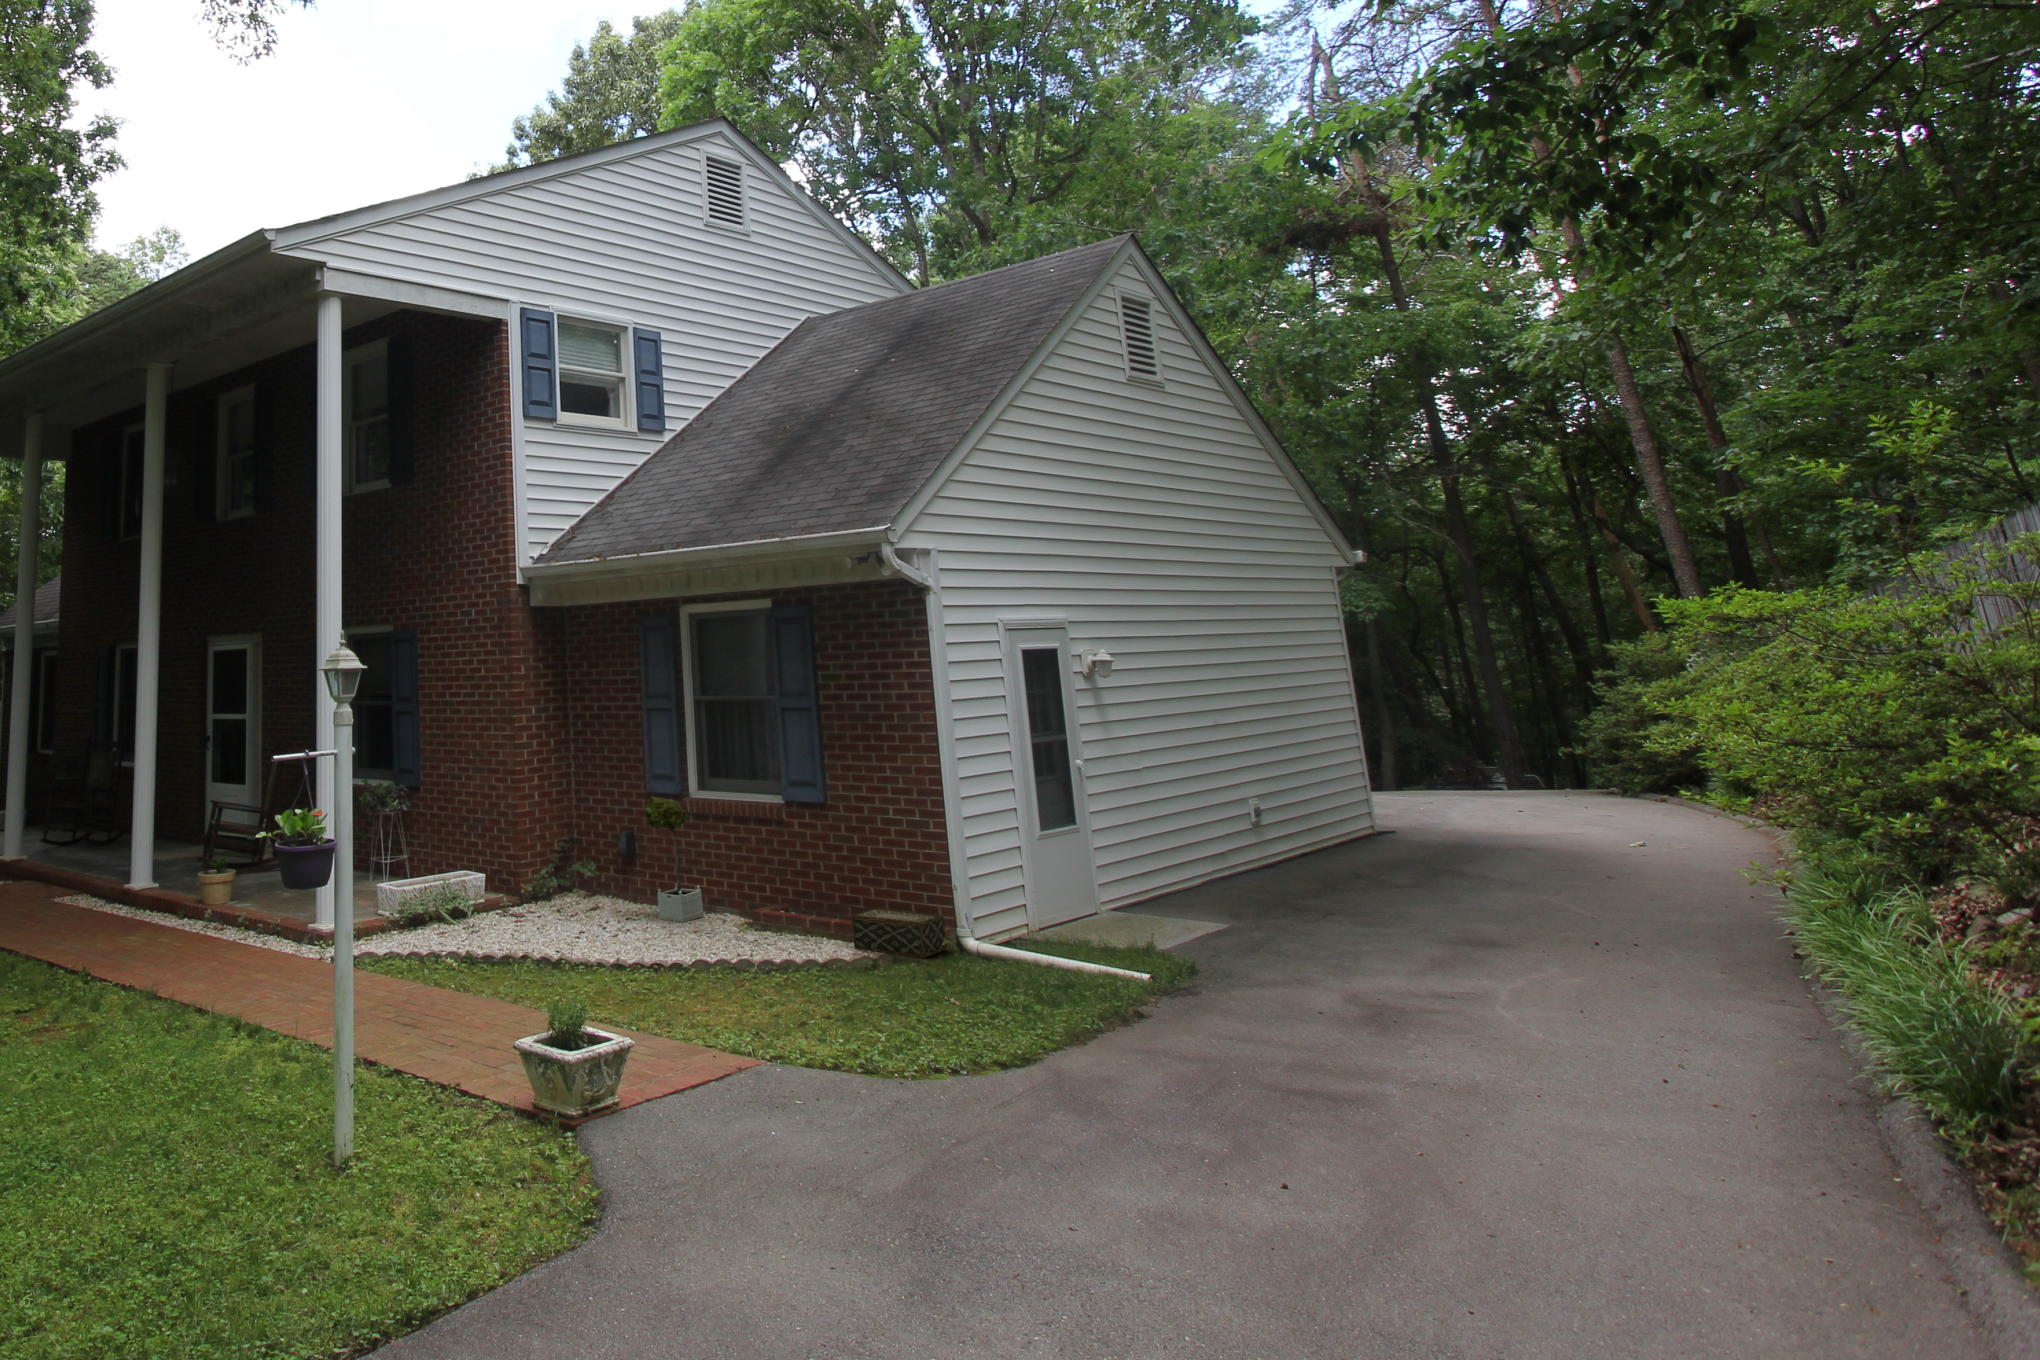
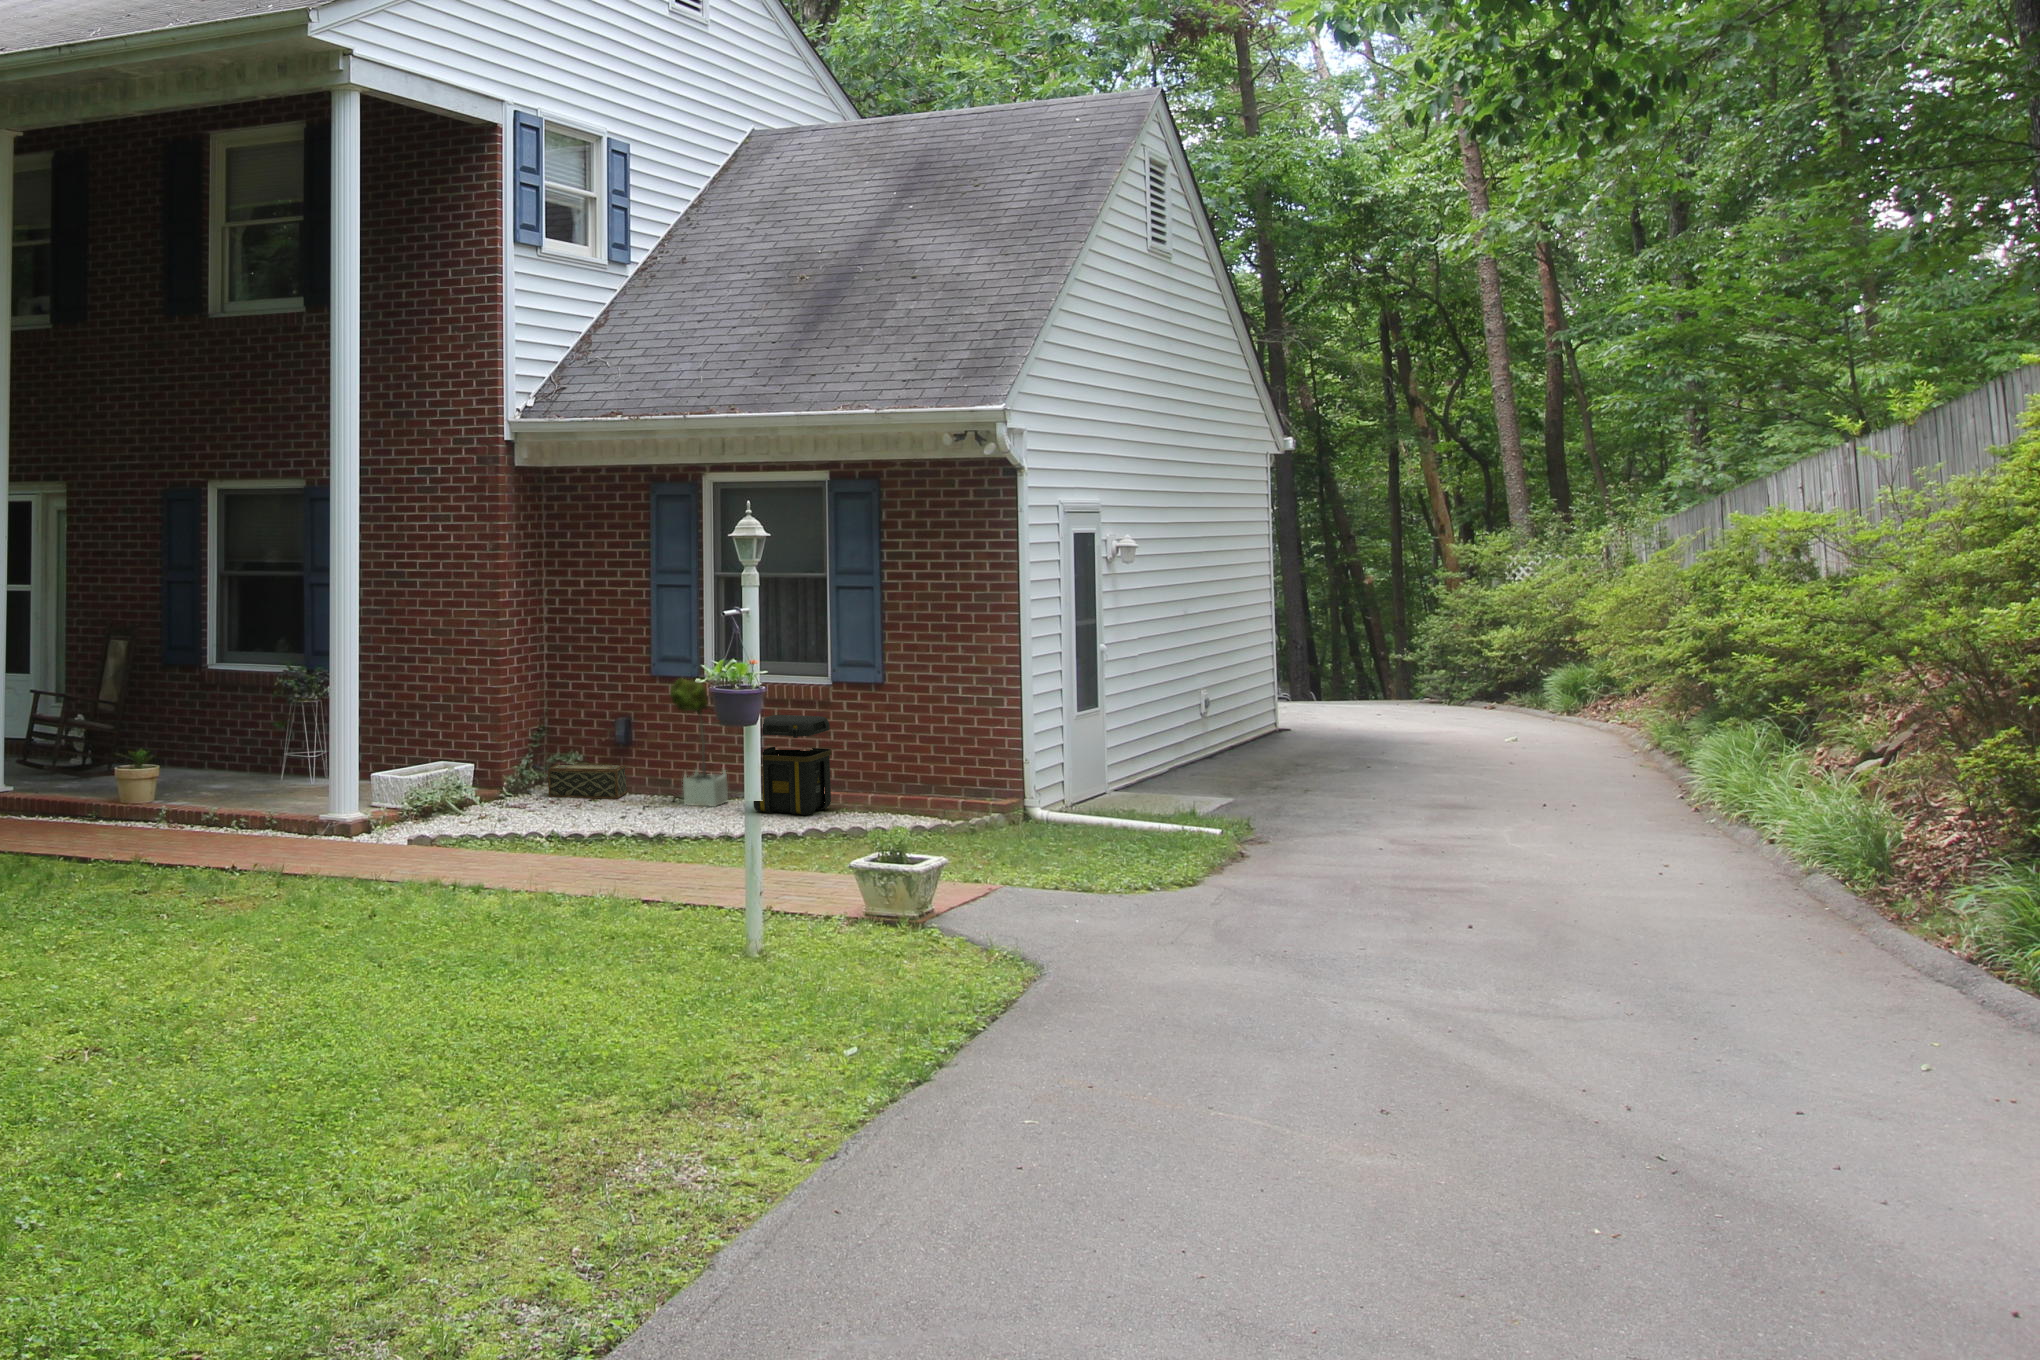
toolbox: none [702,833,786,936] -> present [754,715,832,815]
woven basket: present [851,908,947,958] -> present [548,763,628,799]

